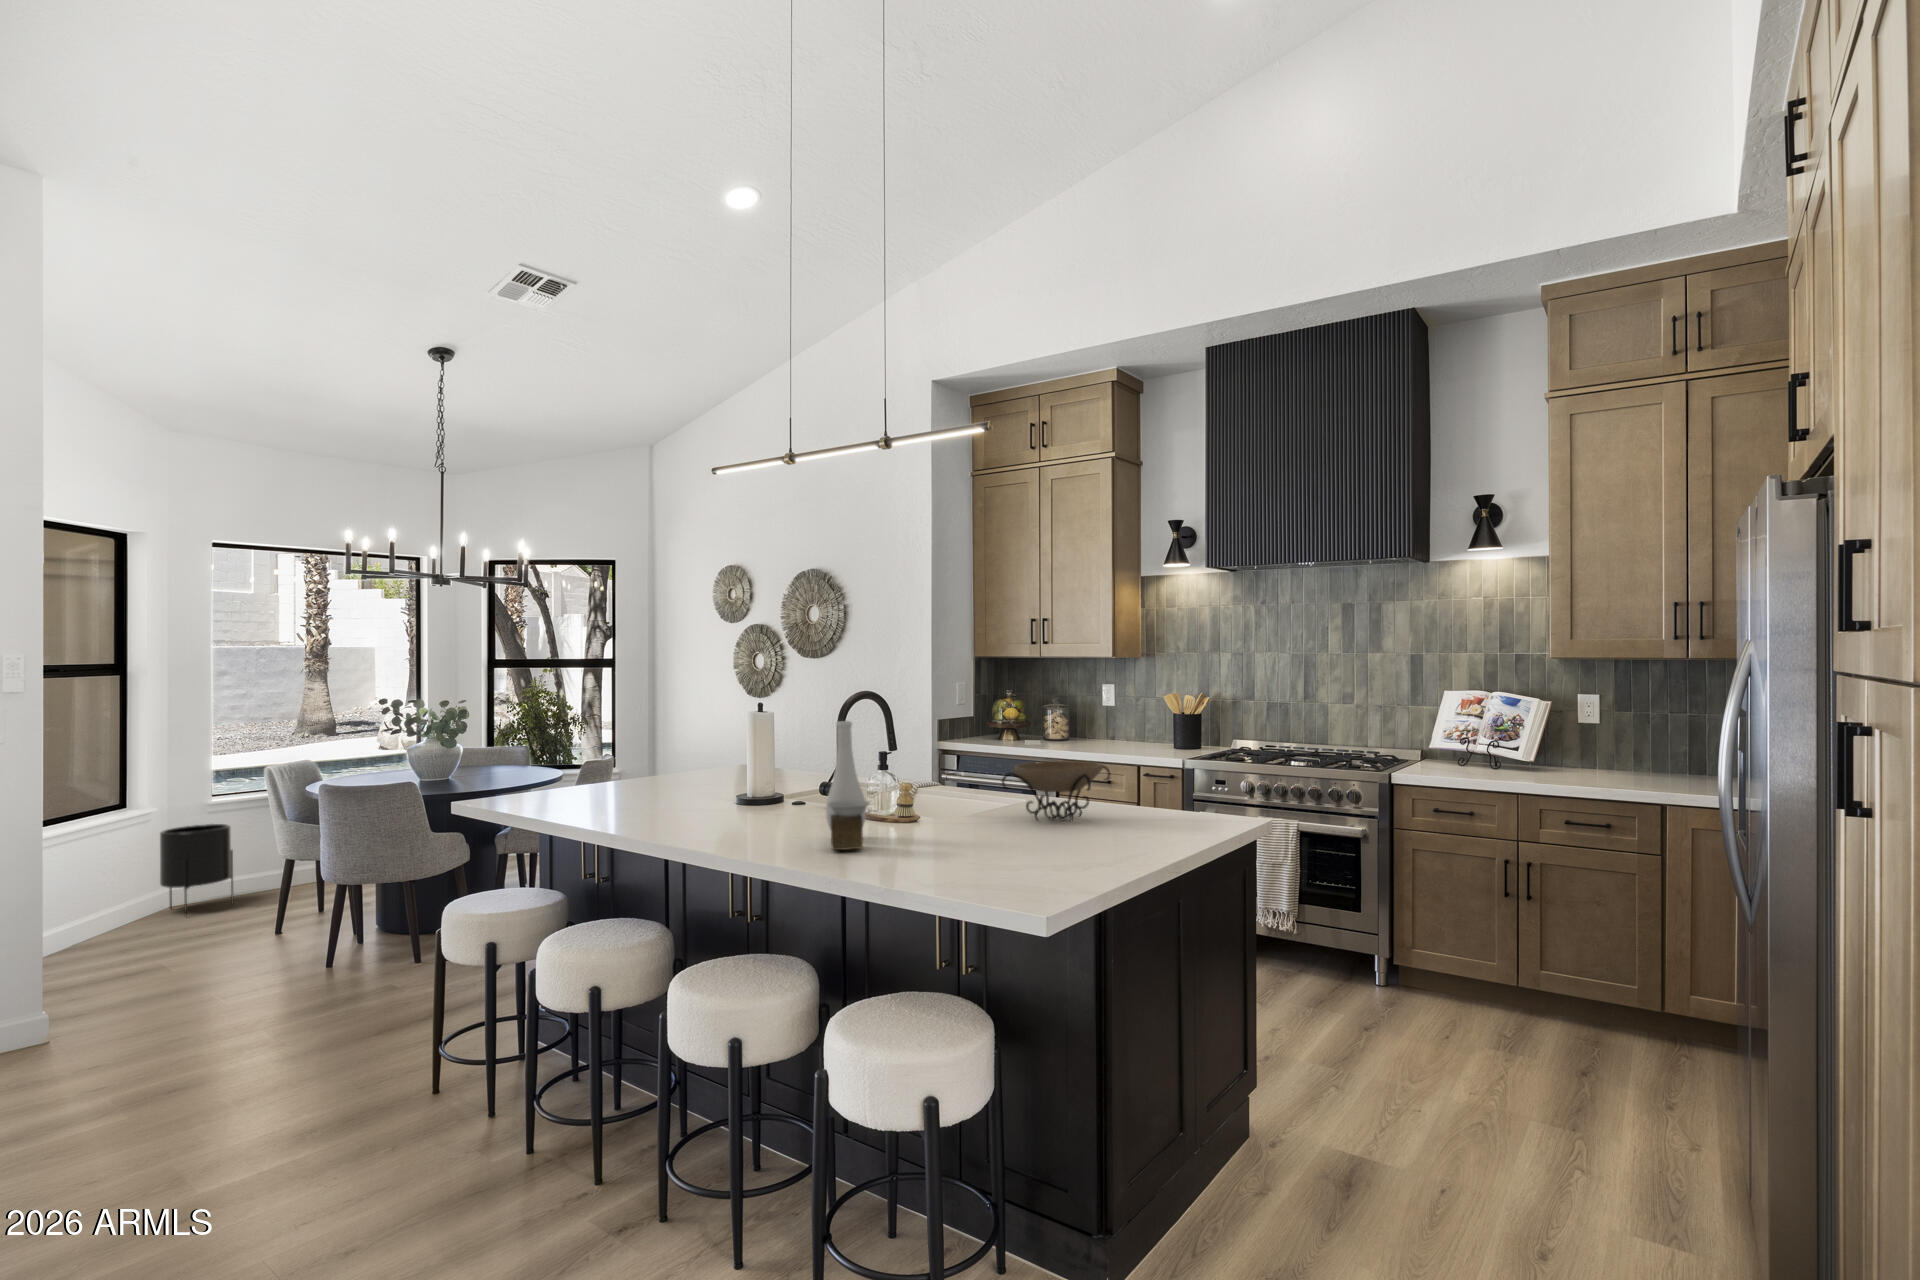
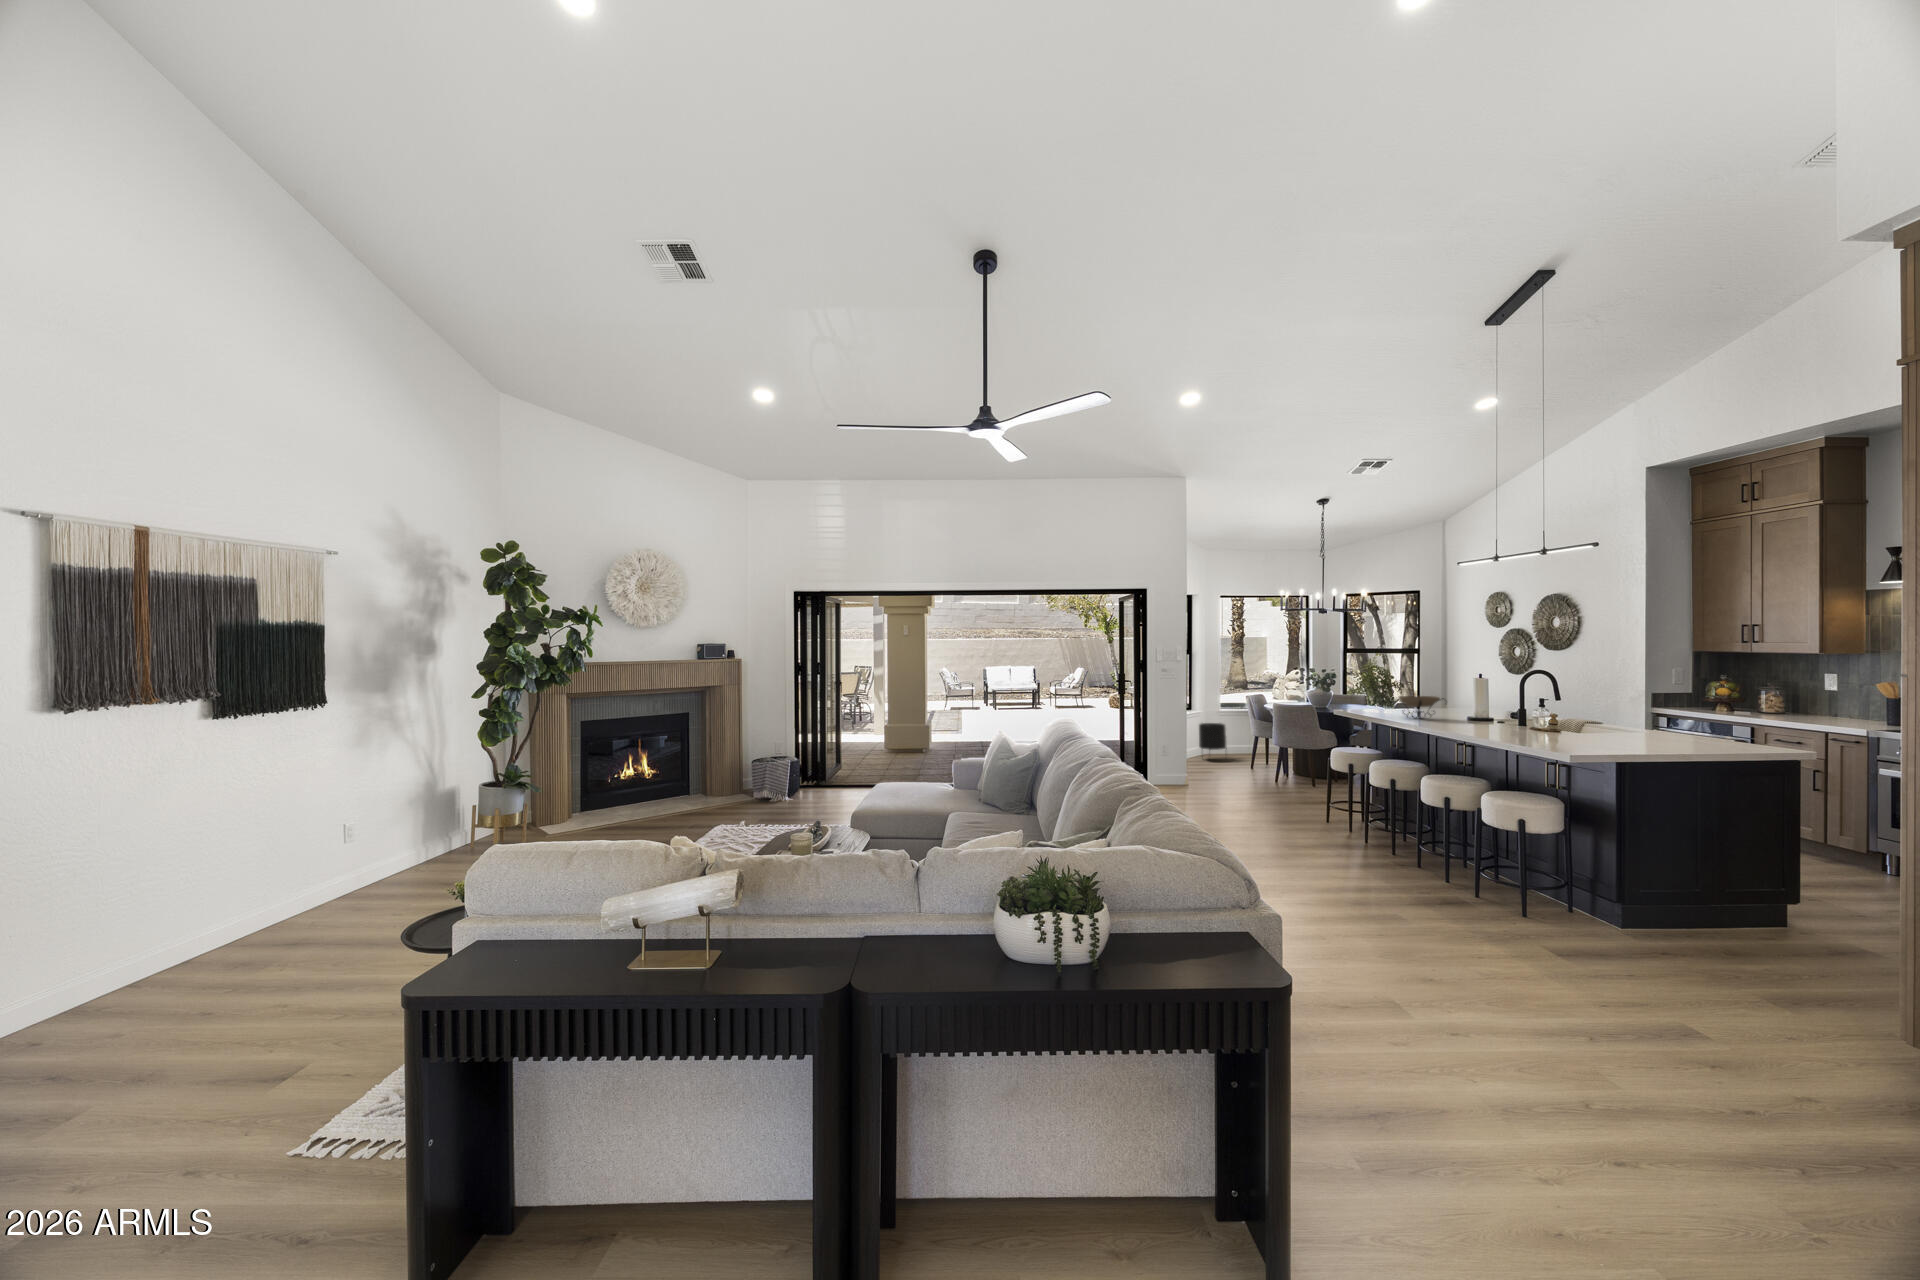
vase: present [826,721,870,850] -> none [1507,686,1532,741]
decorative bowl: present [1002,761,1110,821] -> present [1391,696,1444,718]

